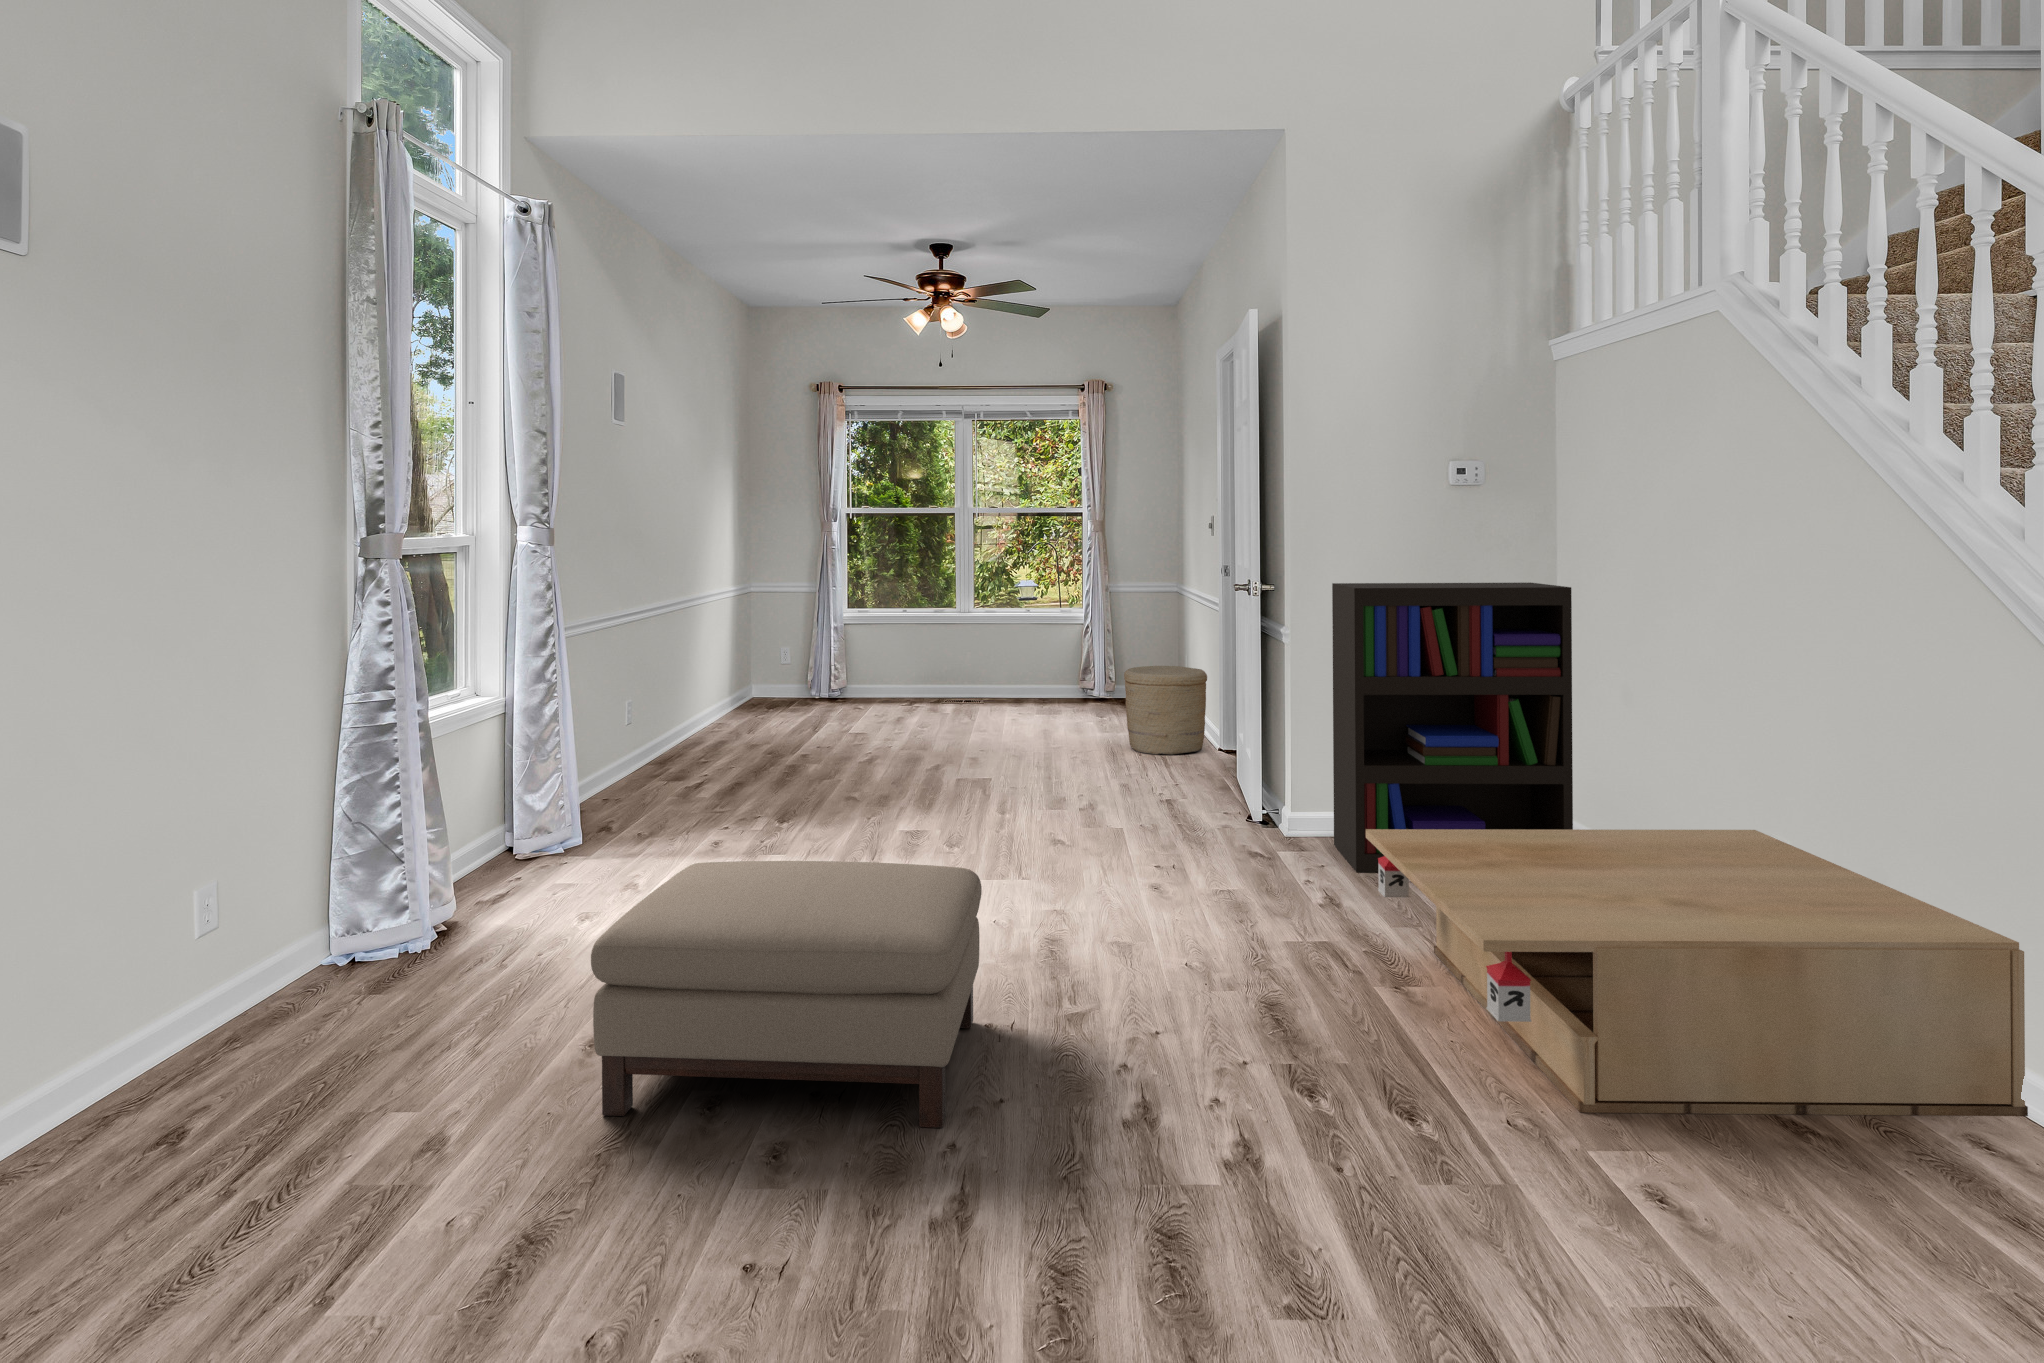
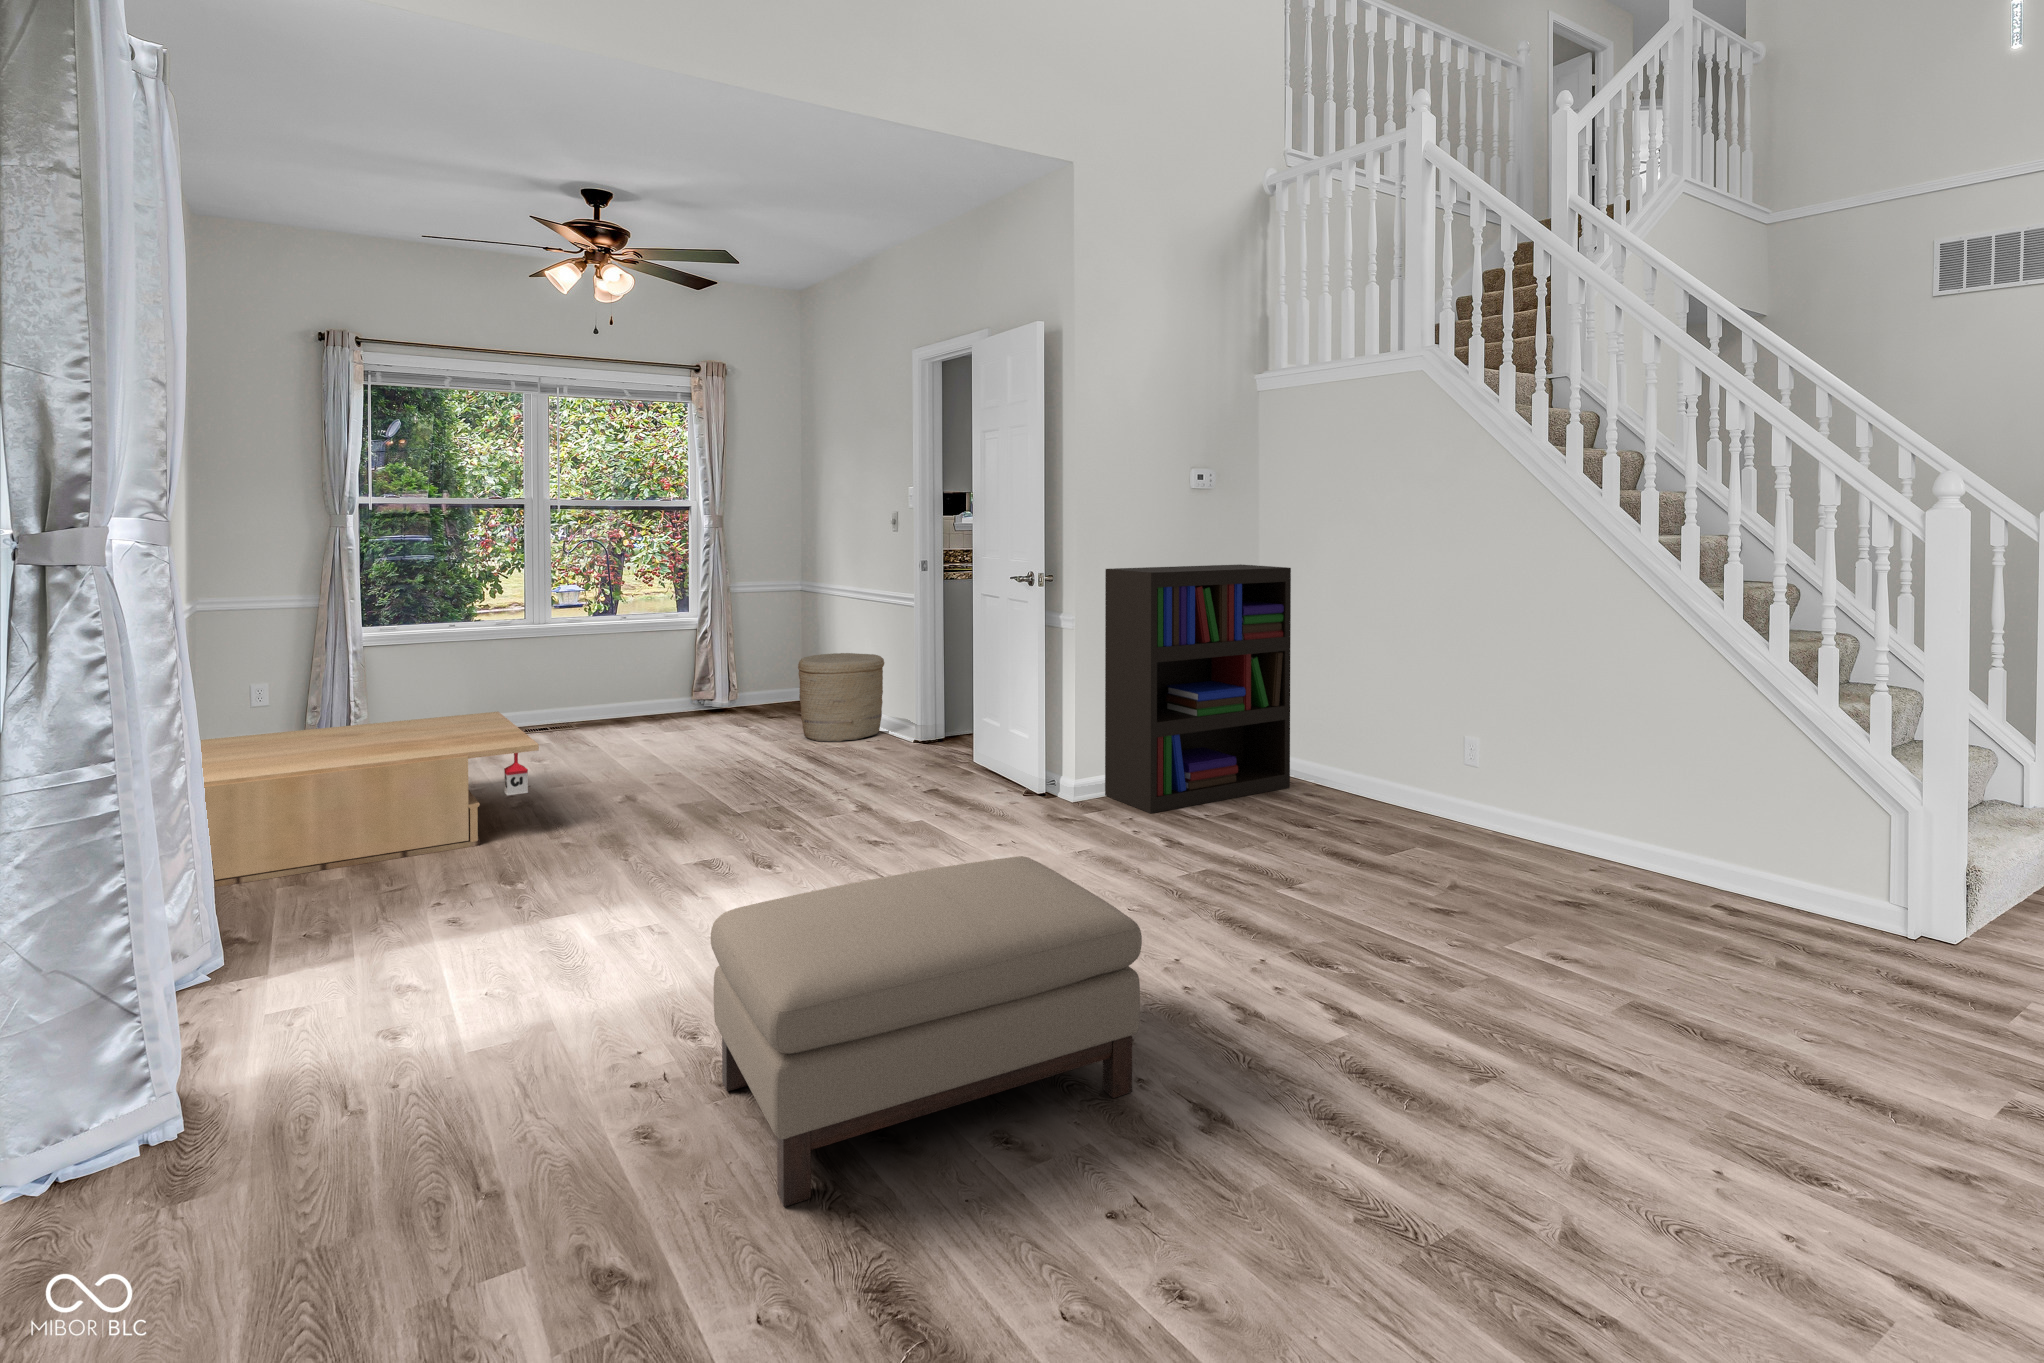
coffee table: present [1366,829,2028,1116] -> present [201,712,539,887]

